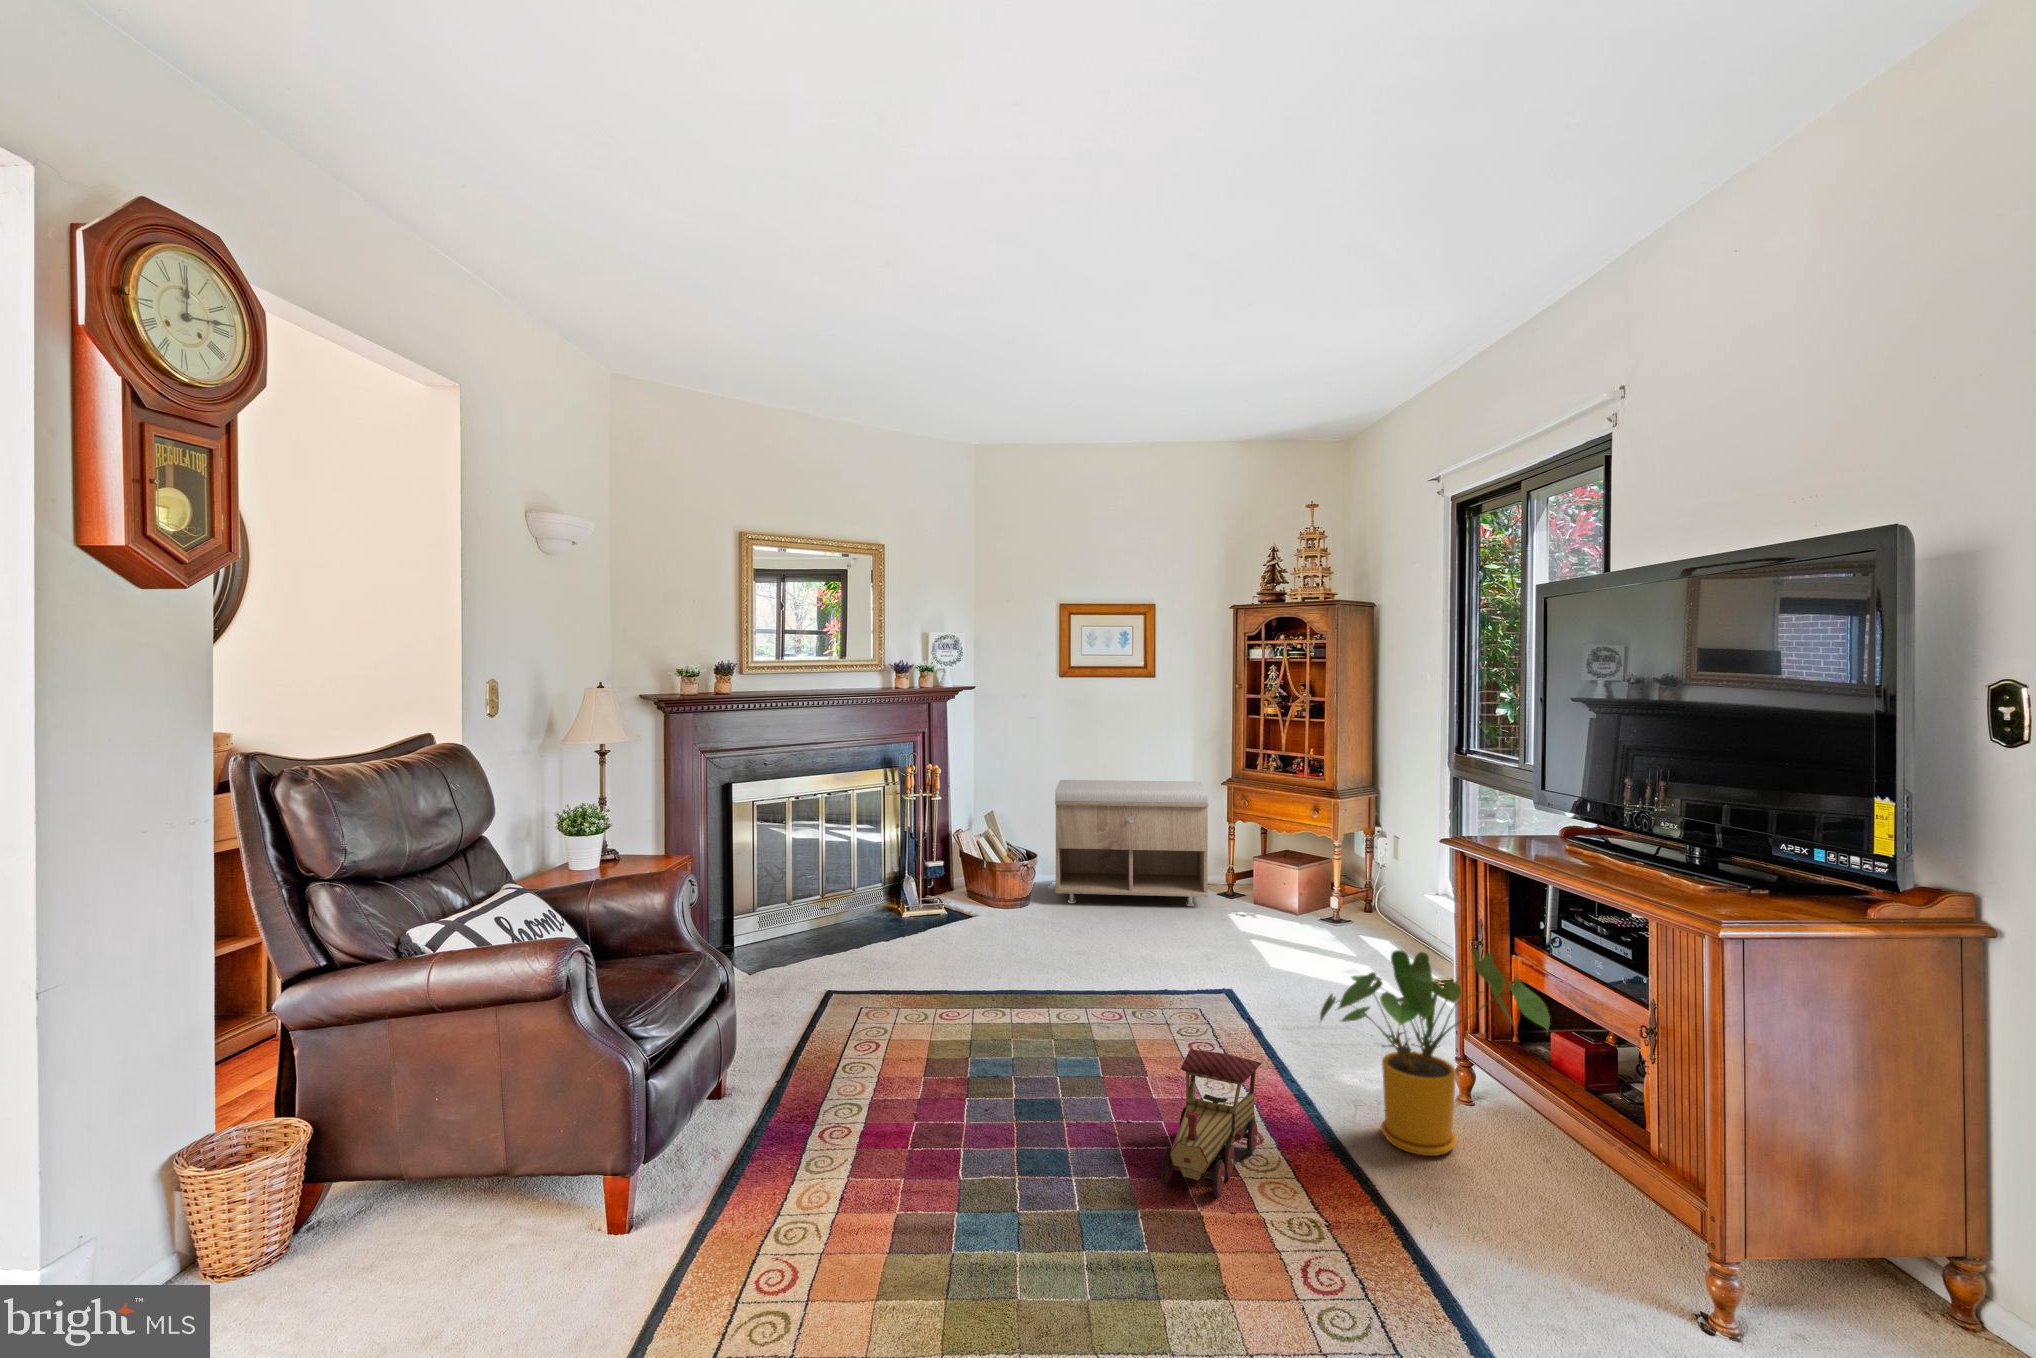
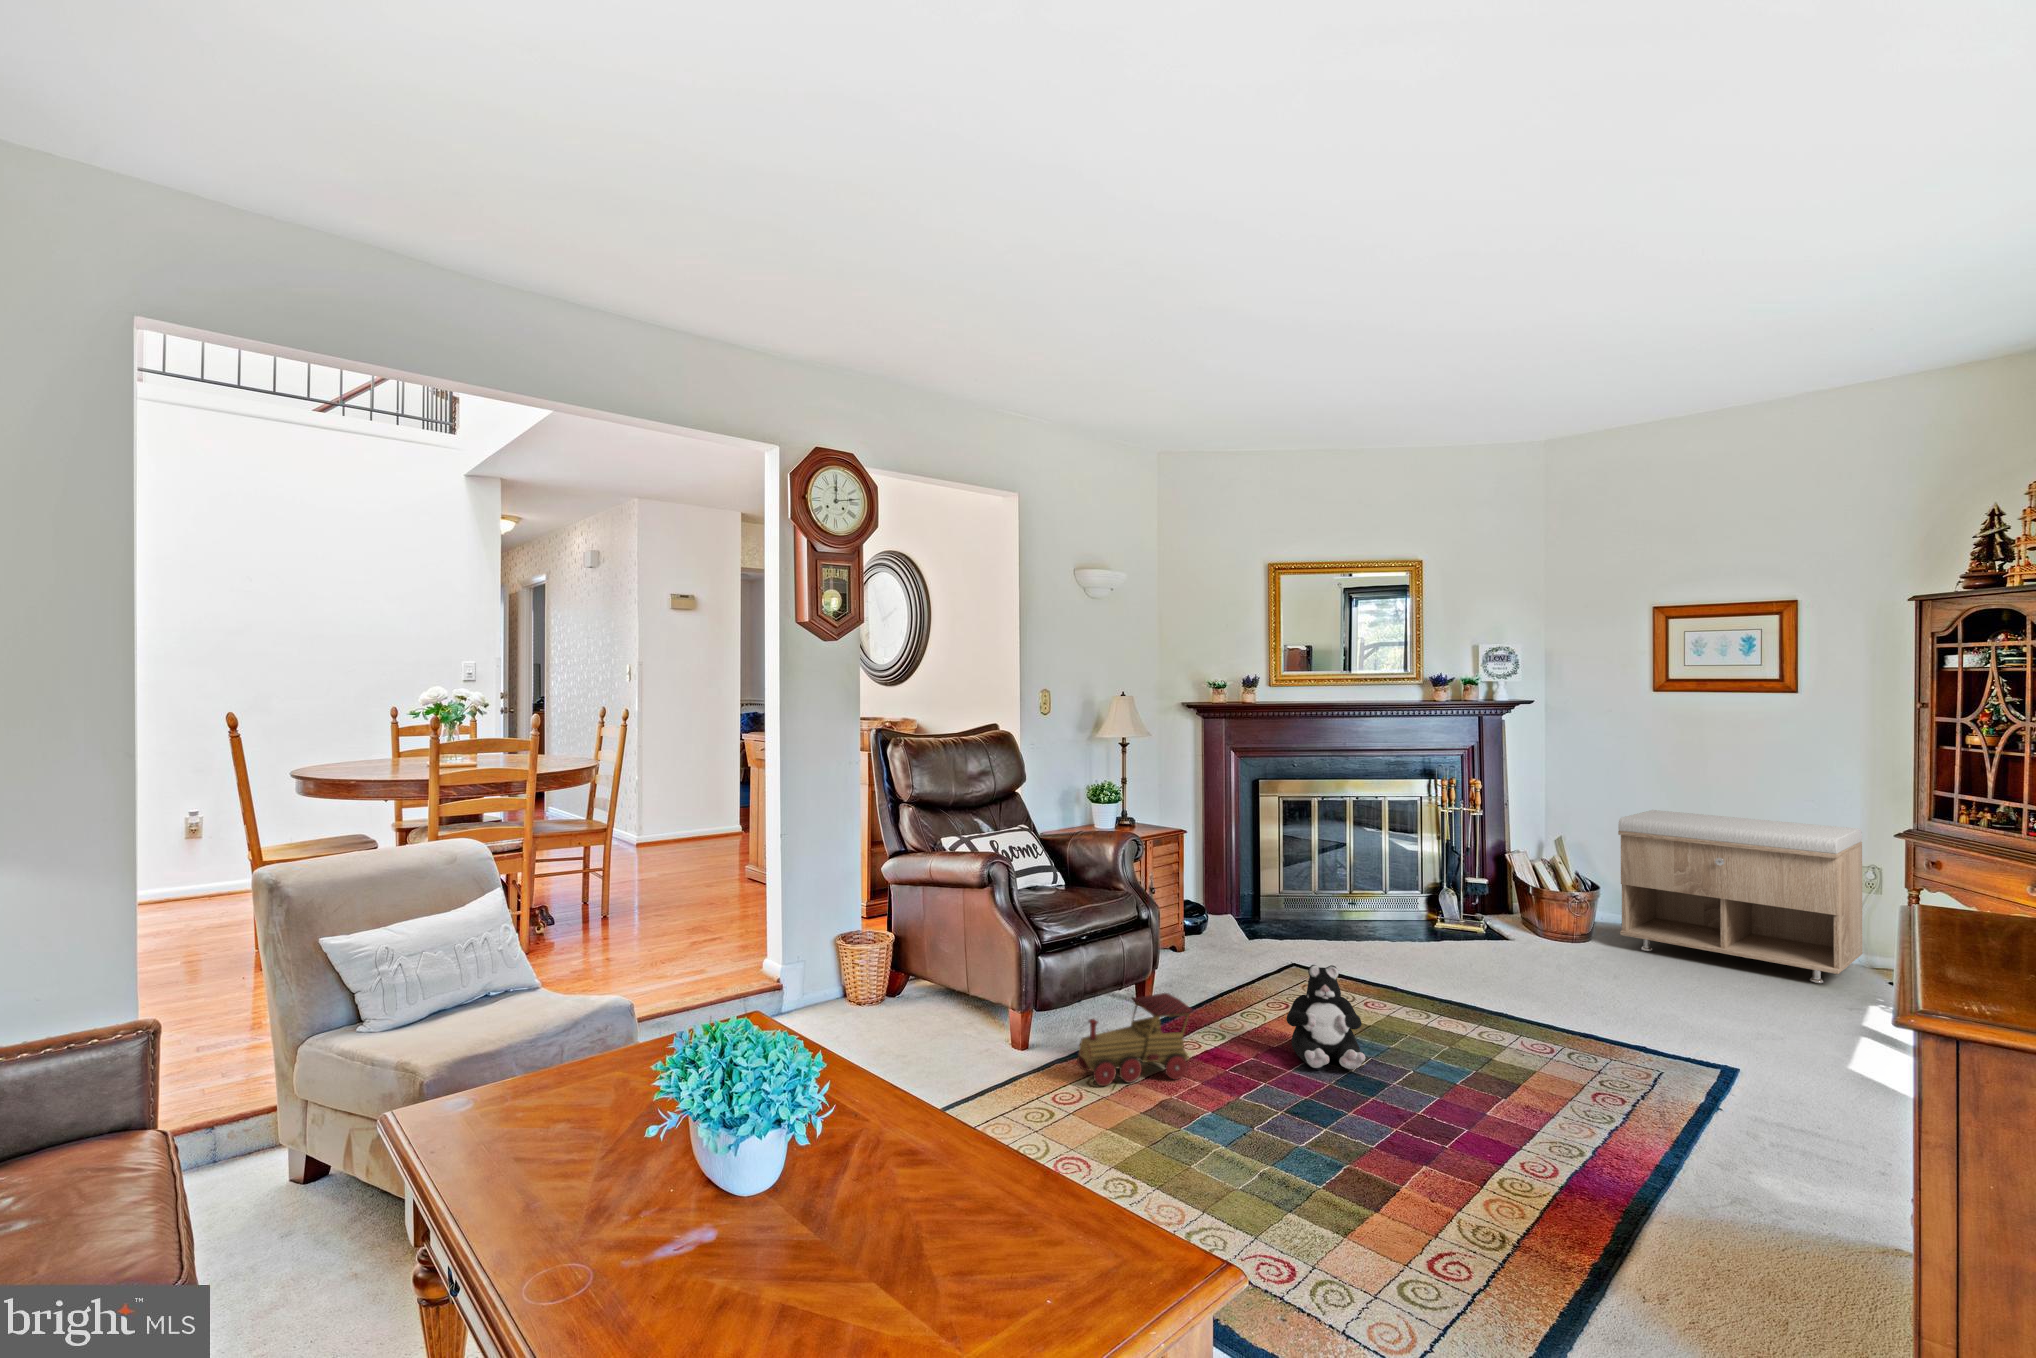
house plant: present [1320,949,1550,1156] -> none [1647,1006,1925,1256]
plush toy: none [926,988,1021,1112] -> present [1286,965,1365,1070]
toy train: present [1161,1049,1262,1196] -> present [1077,993,1194,1086]

